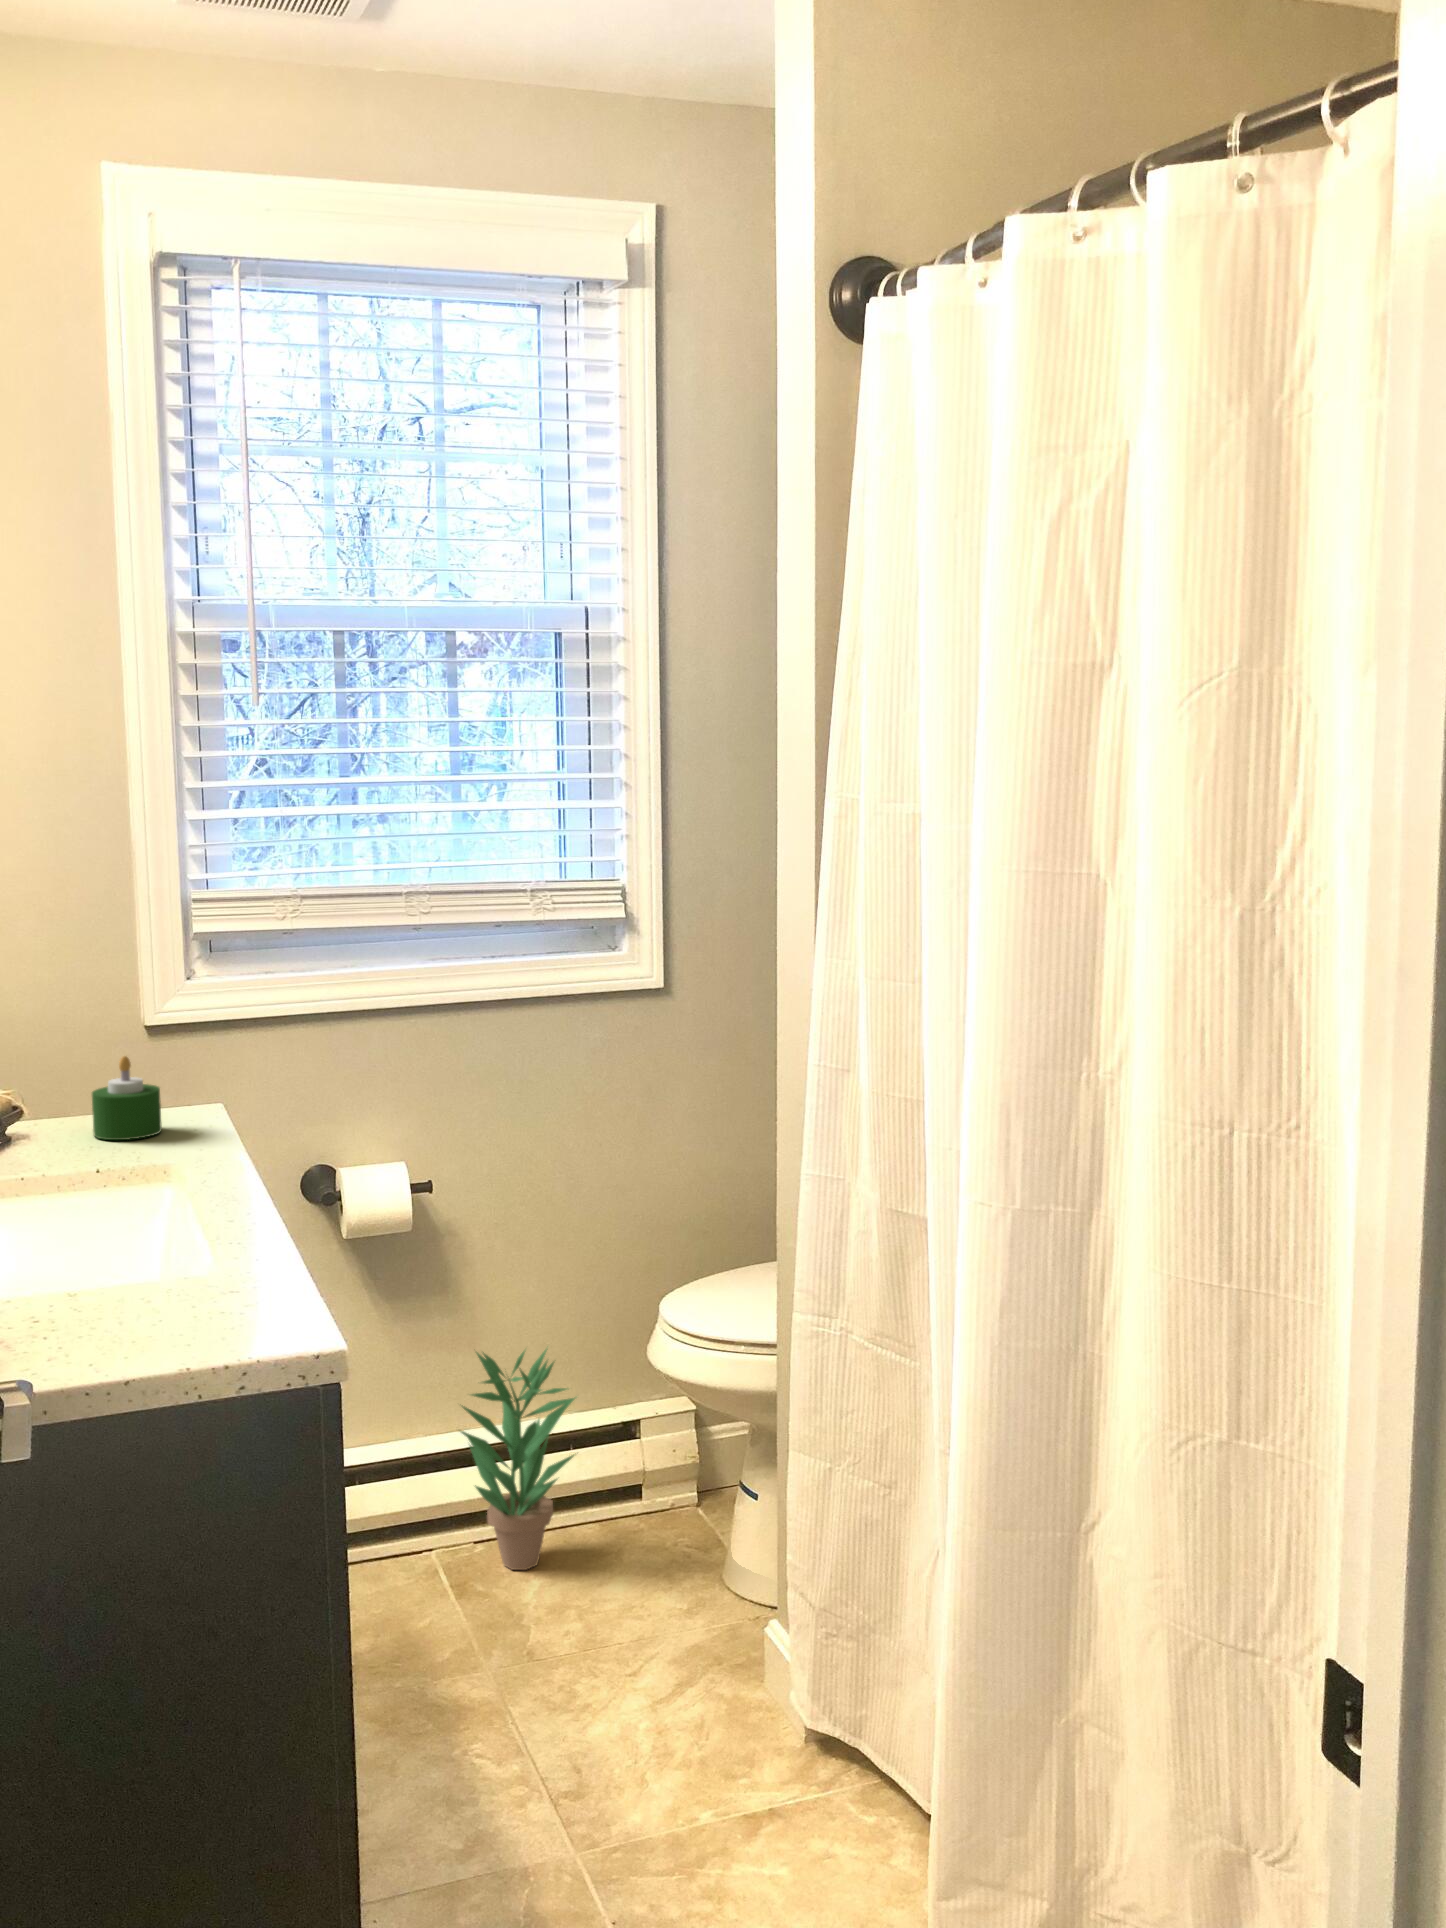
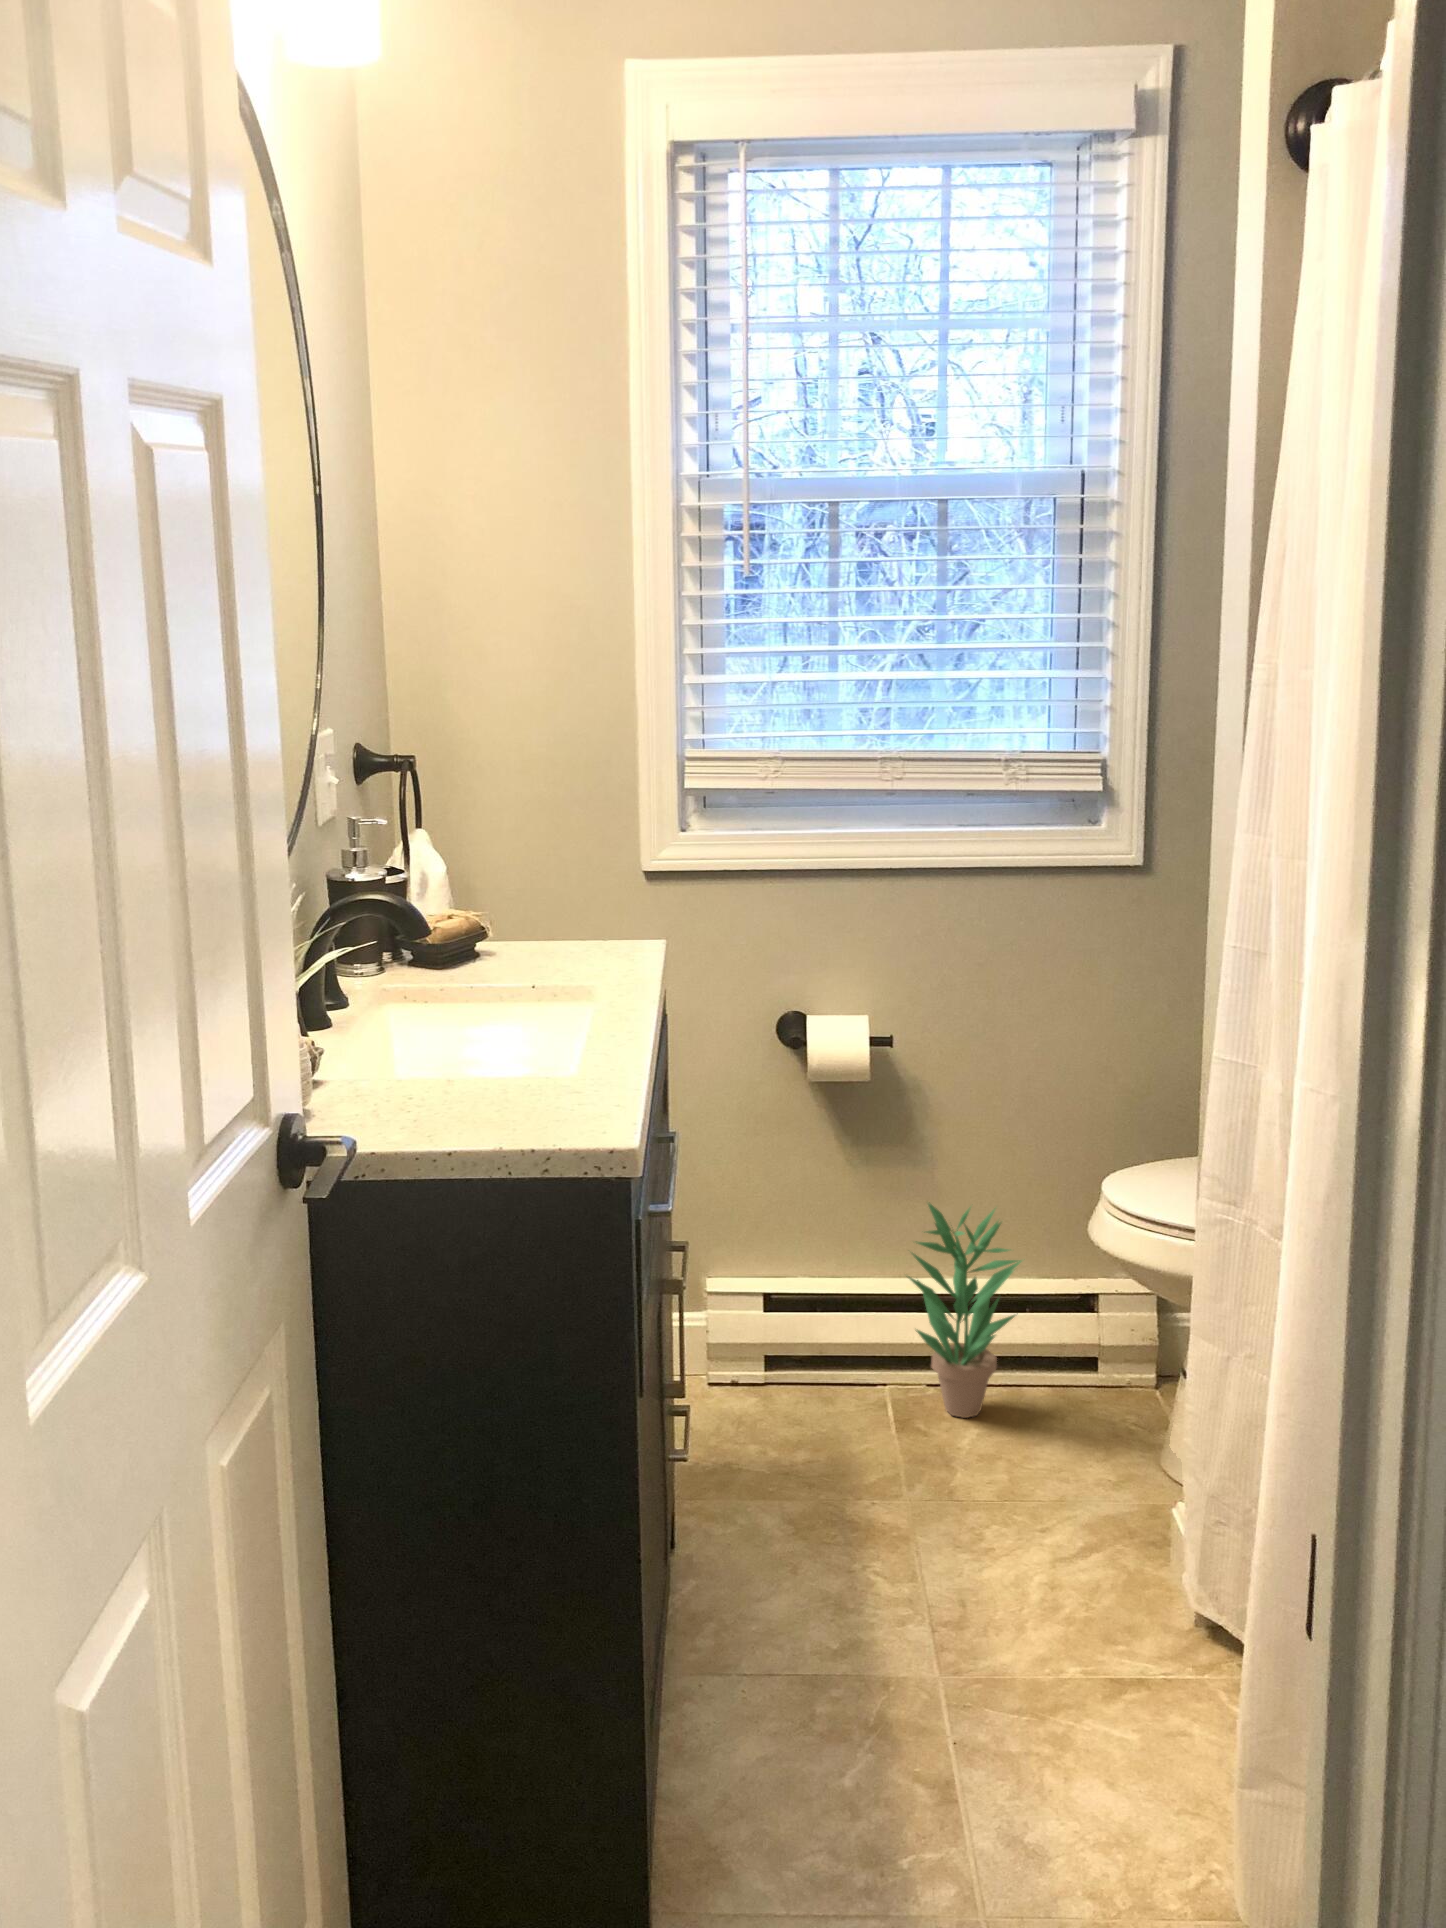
candle: present [92,1056,162,1140] -> none [551,888,610,963]

